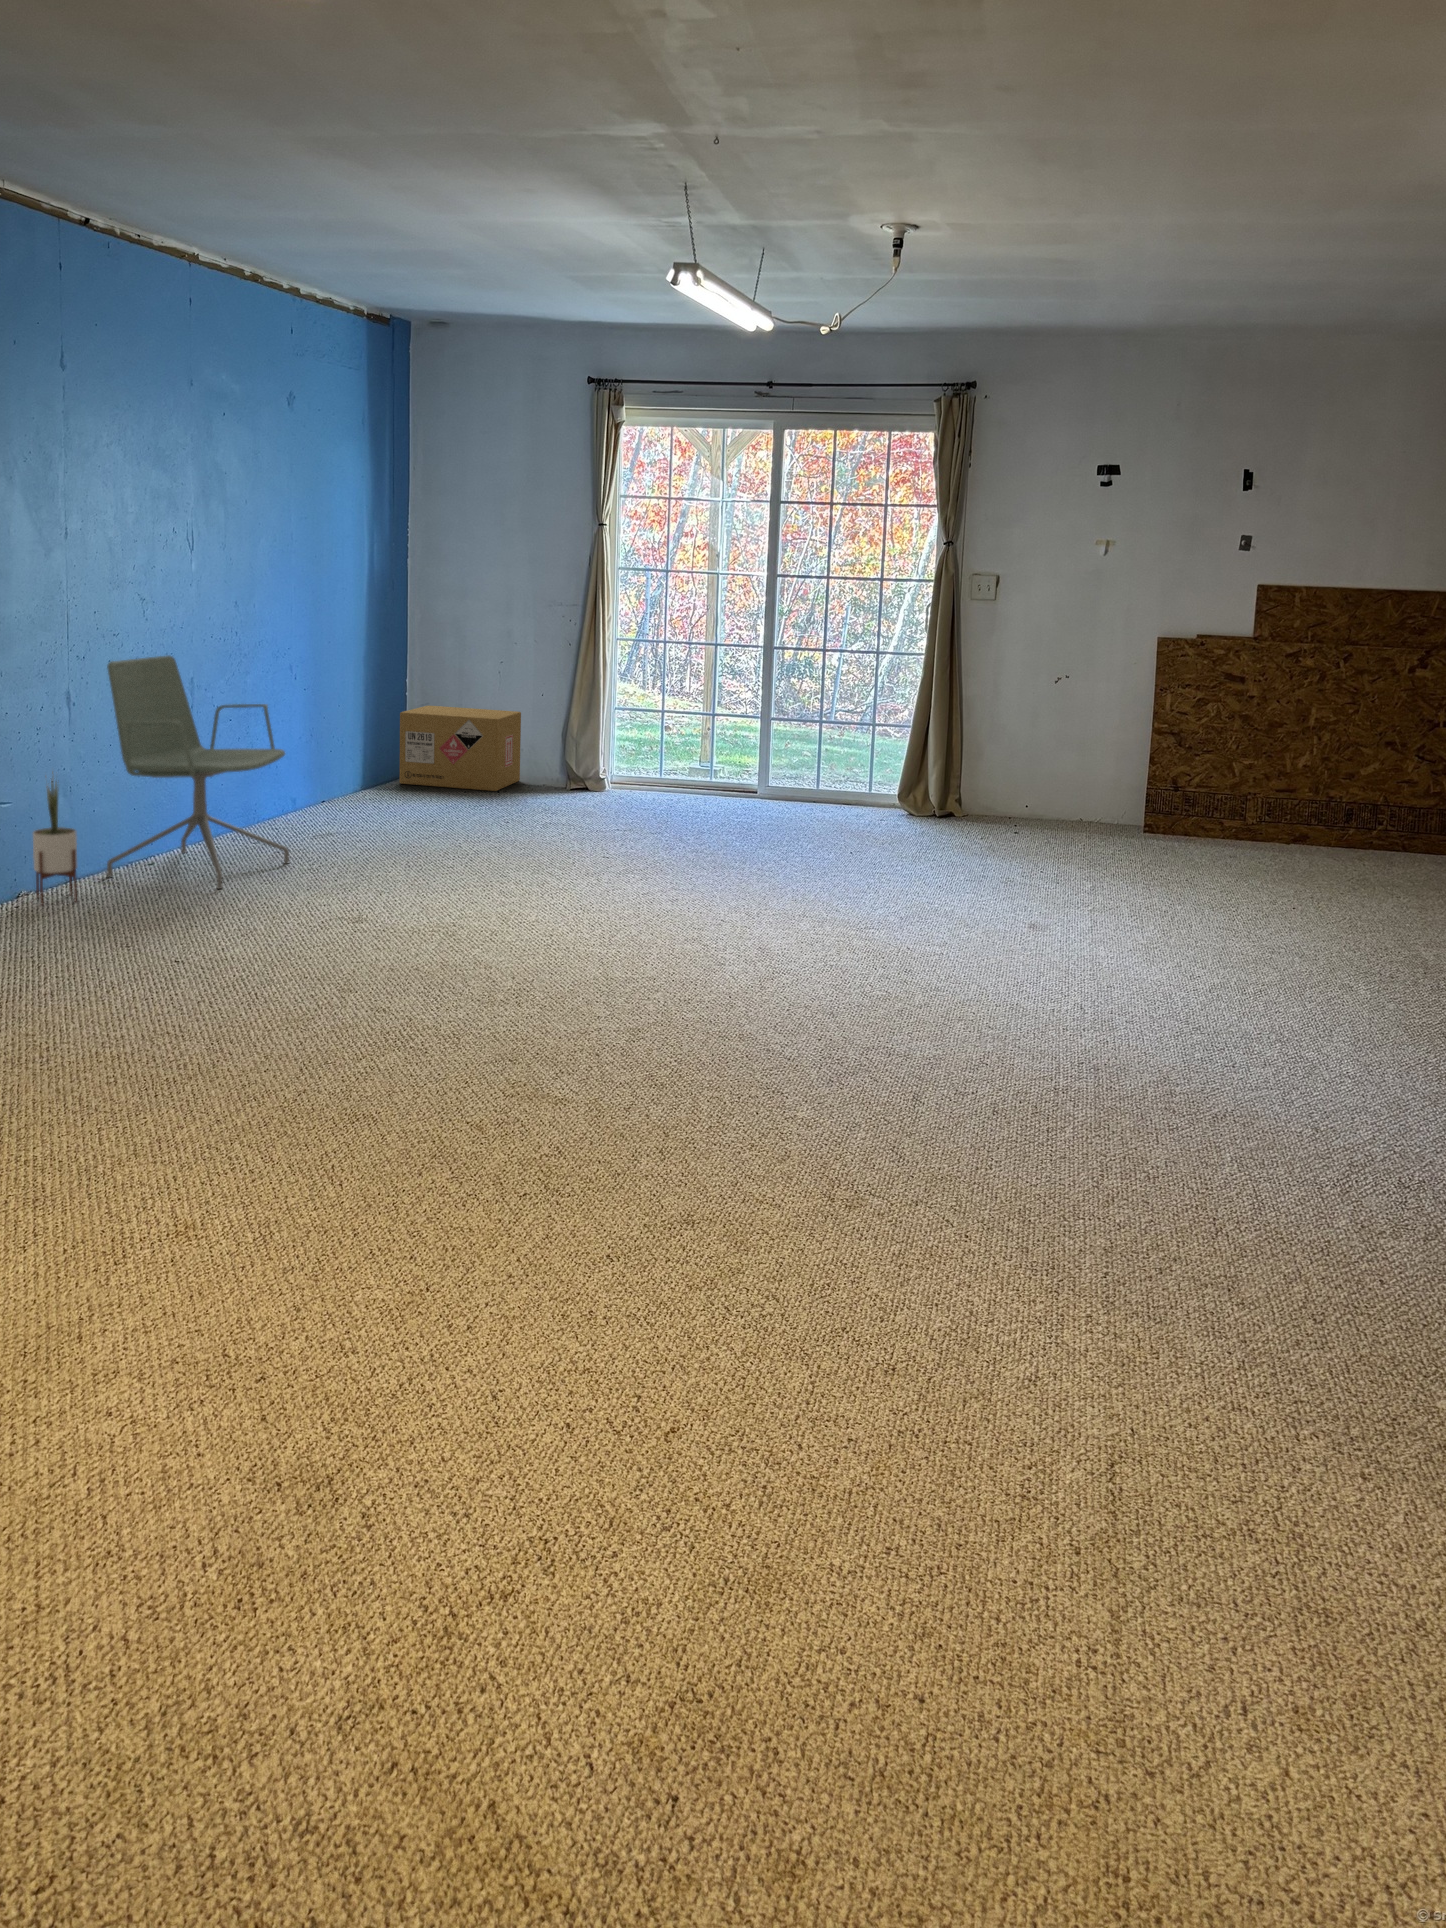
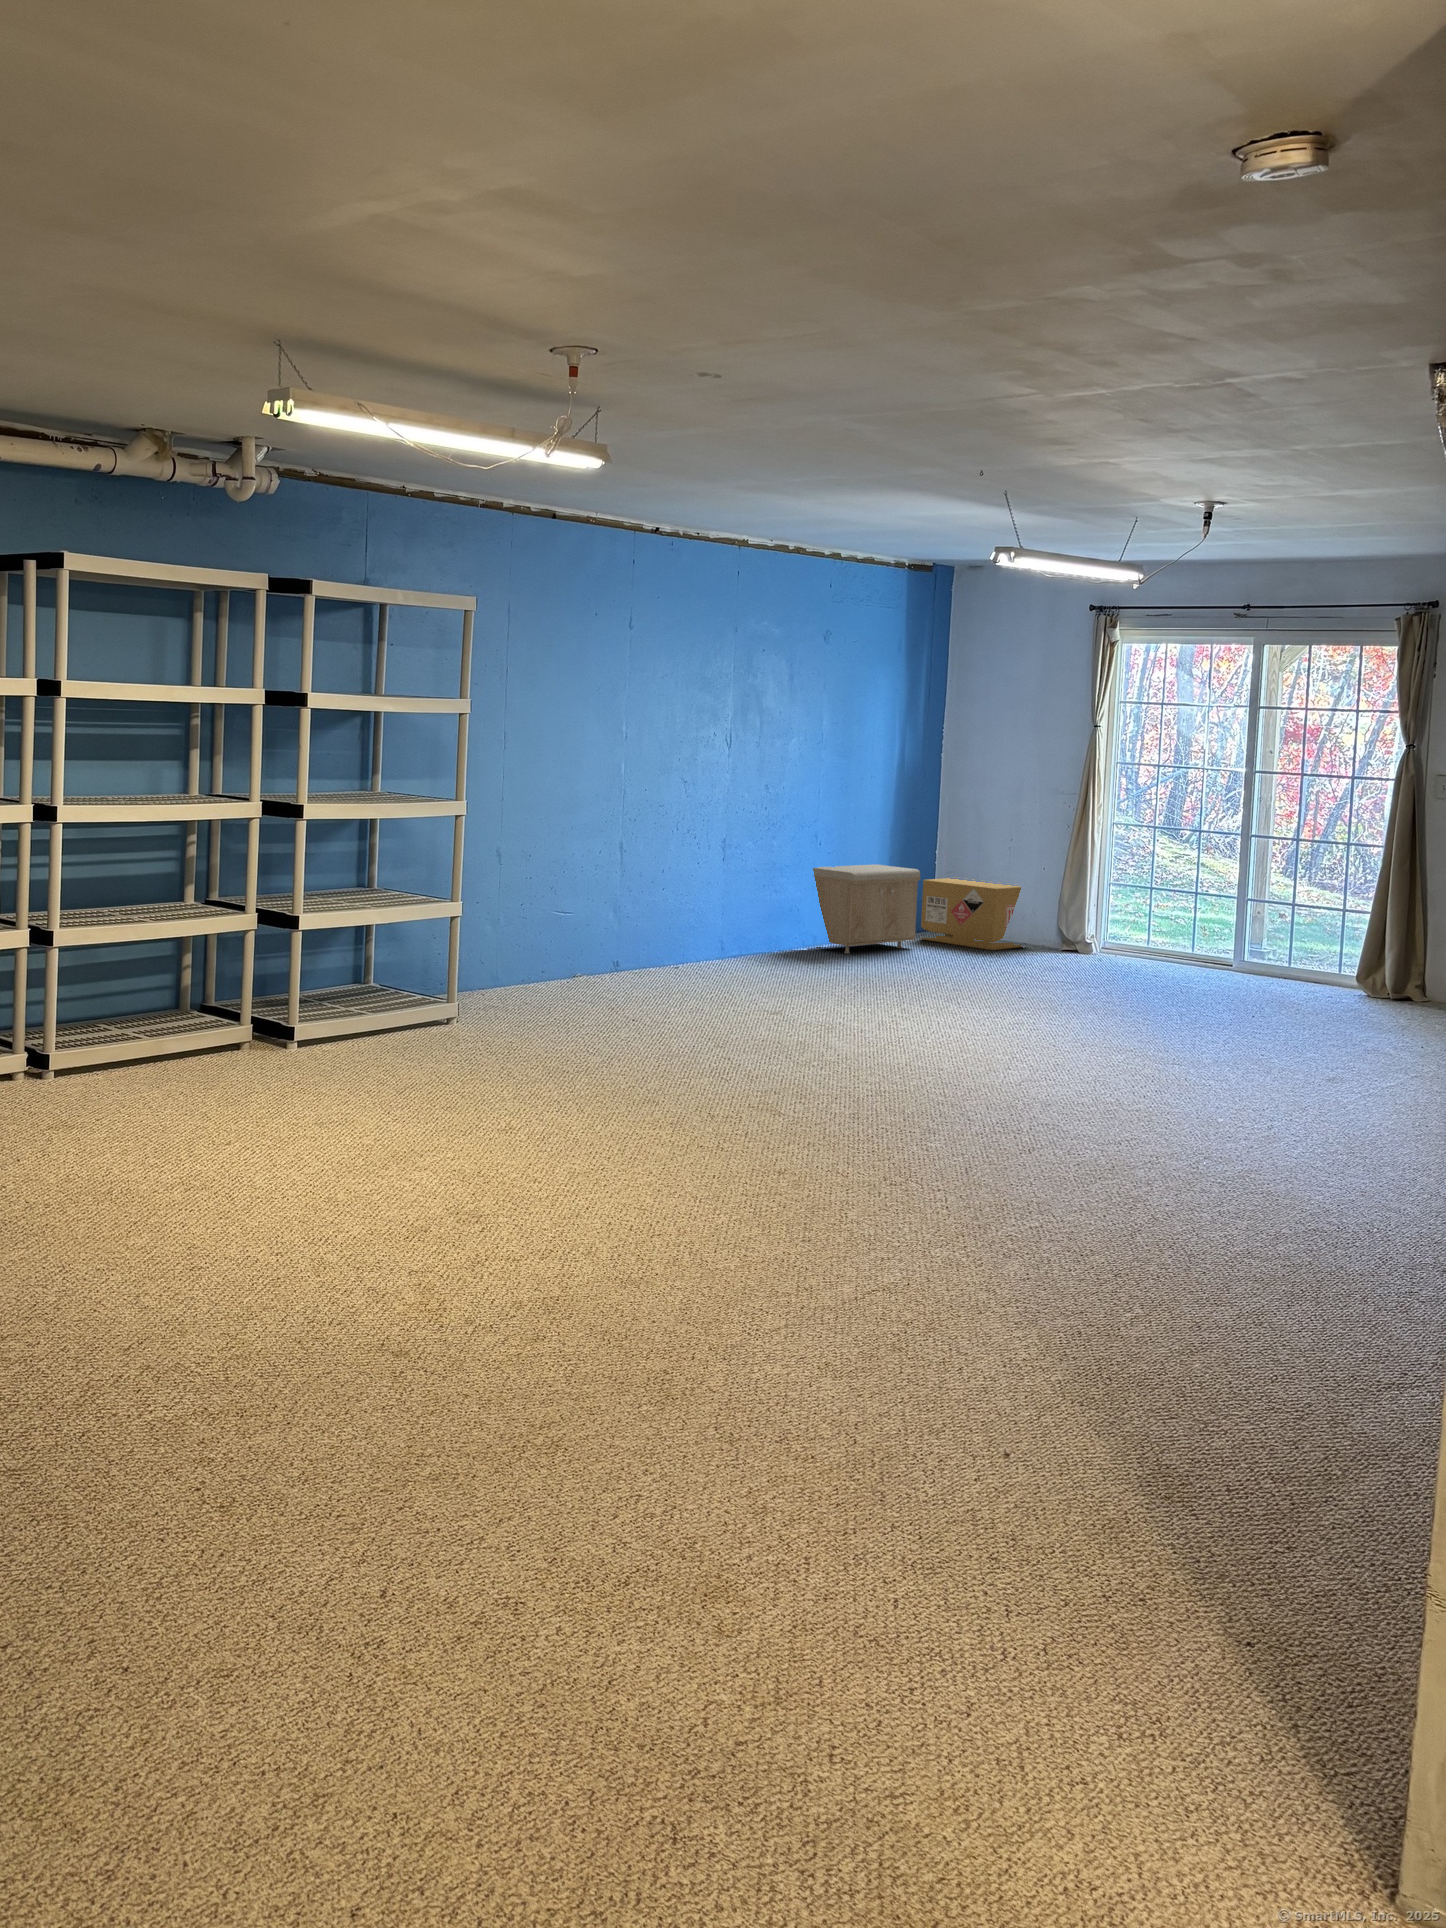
office chair: present [107,655,289,889] -> none [641,816,768,977]
storage bench: none [284,699,416,818] -> present [813,864,920,953]
potted plant: present [33,772,77,904] -> none [588,881,614,972]

